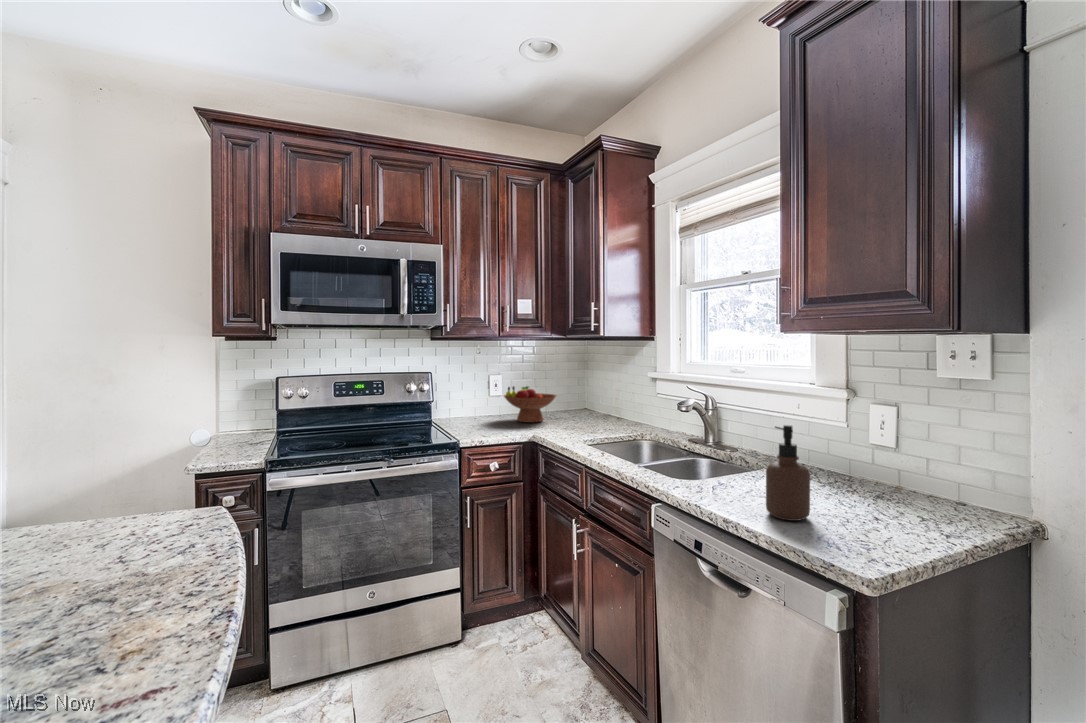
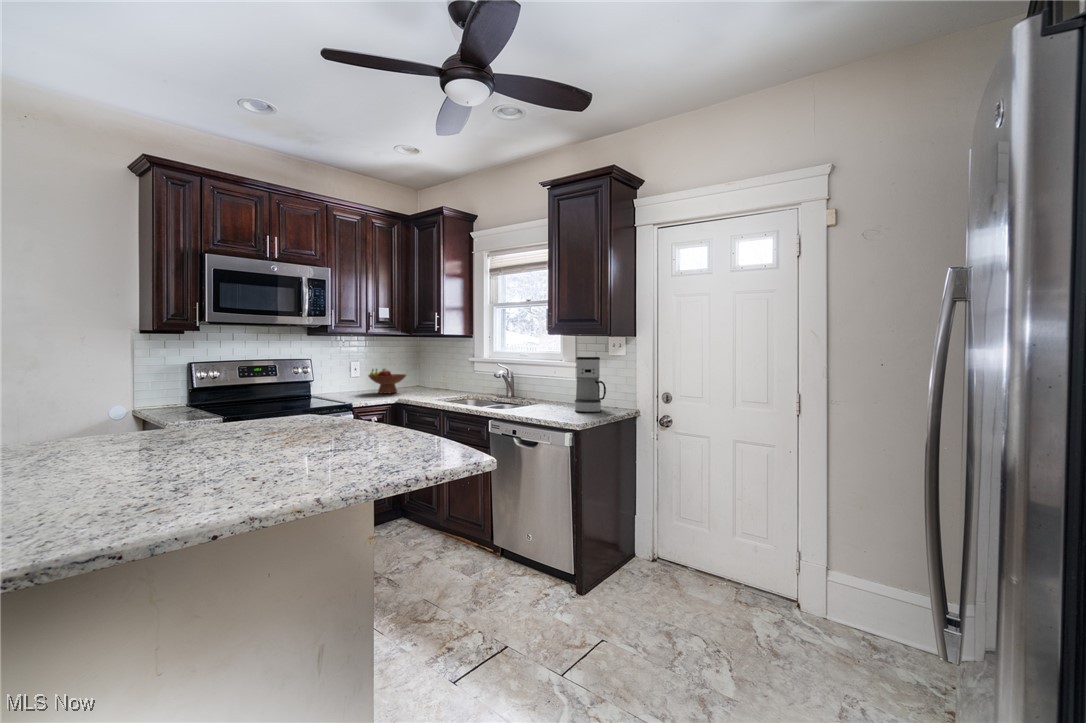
coffee maker: none [846,383,933,520] -> present [575,357,606,412]
soap dispenser: present [766,425,810,521] -> none [543,374,561,416]

